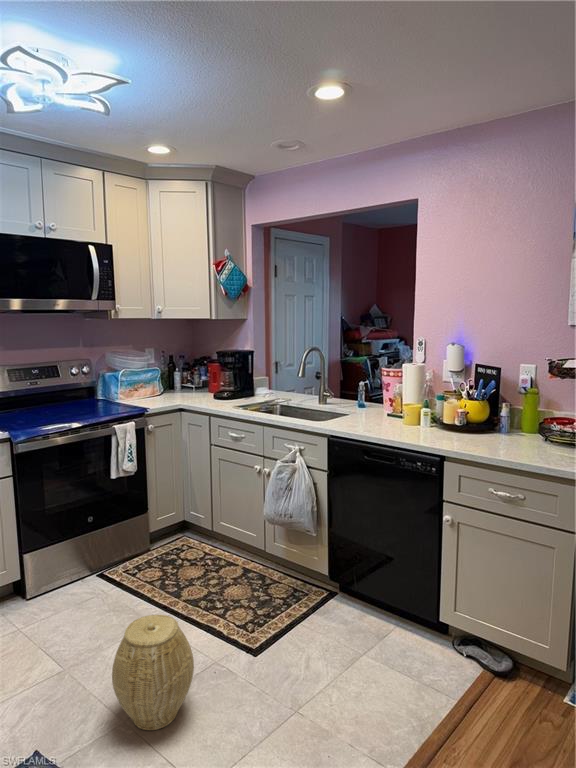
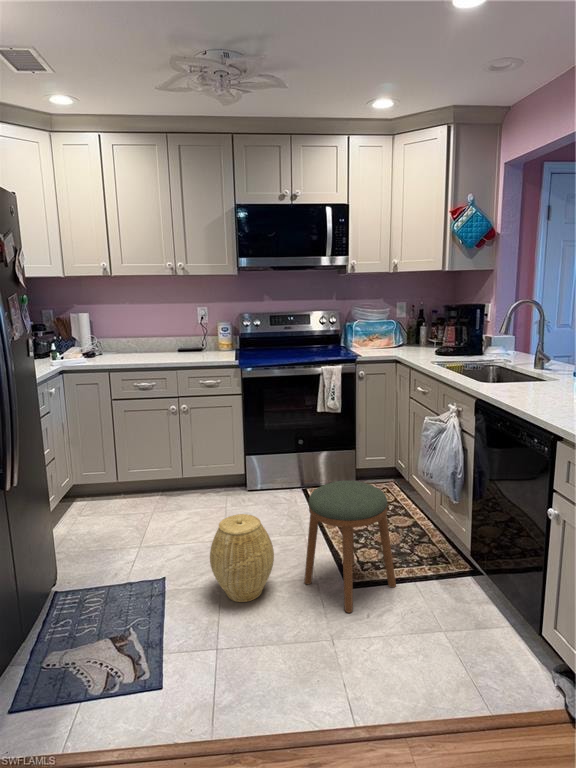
stool: none [208,540,291,678] -> present [304,481,396,613]

